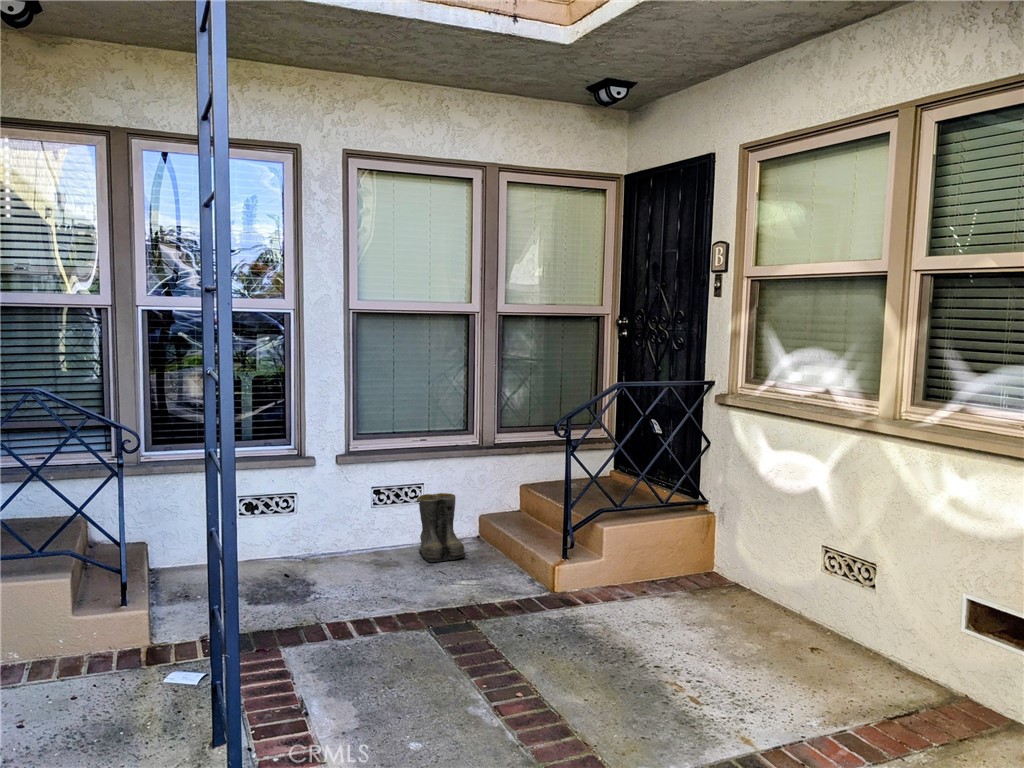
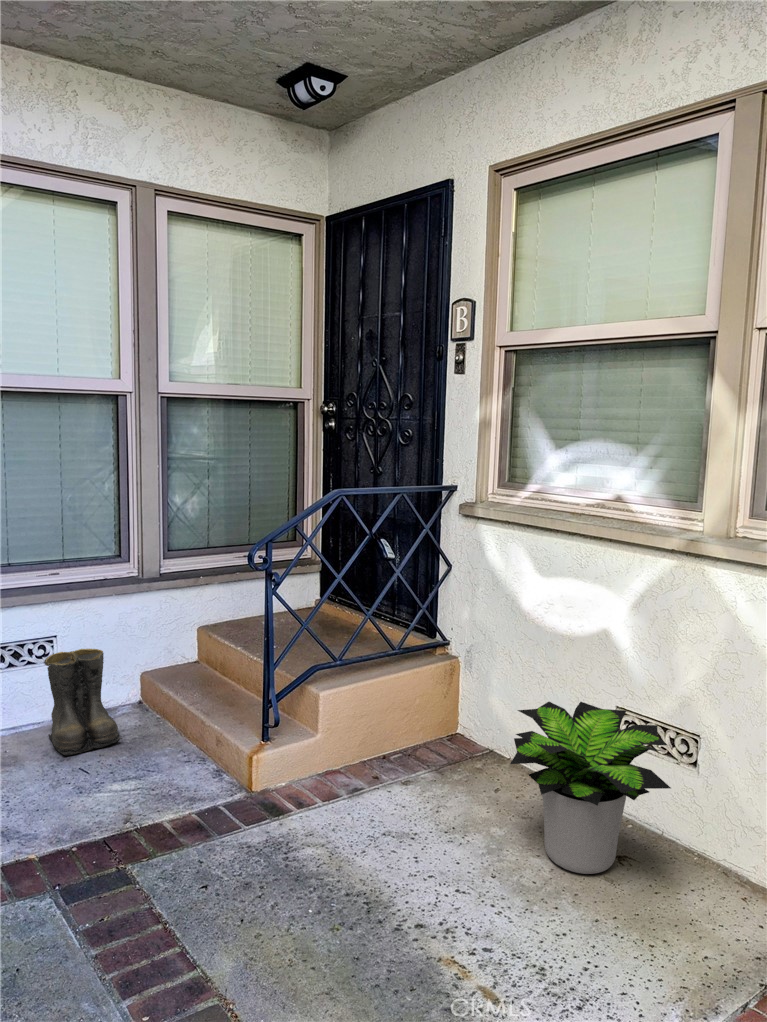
potted plant: none [729,538,852,656] -> present [510,702,671,874]

